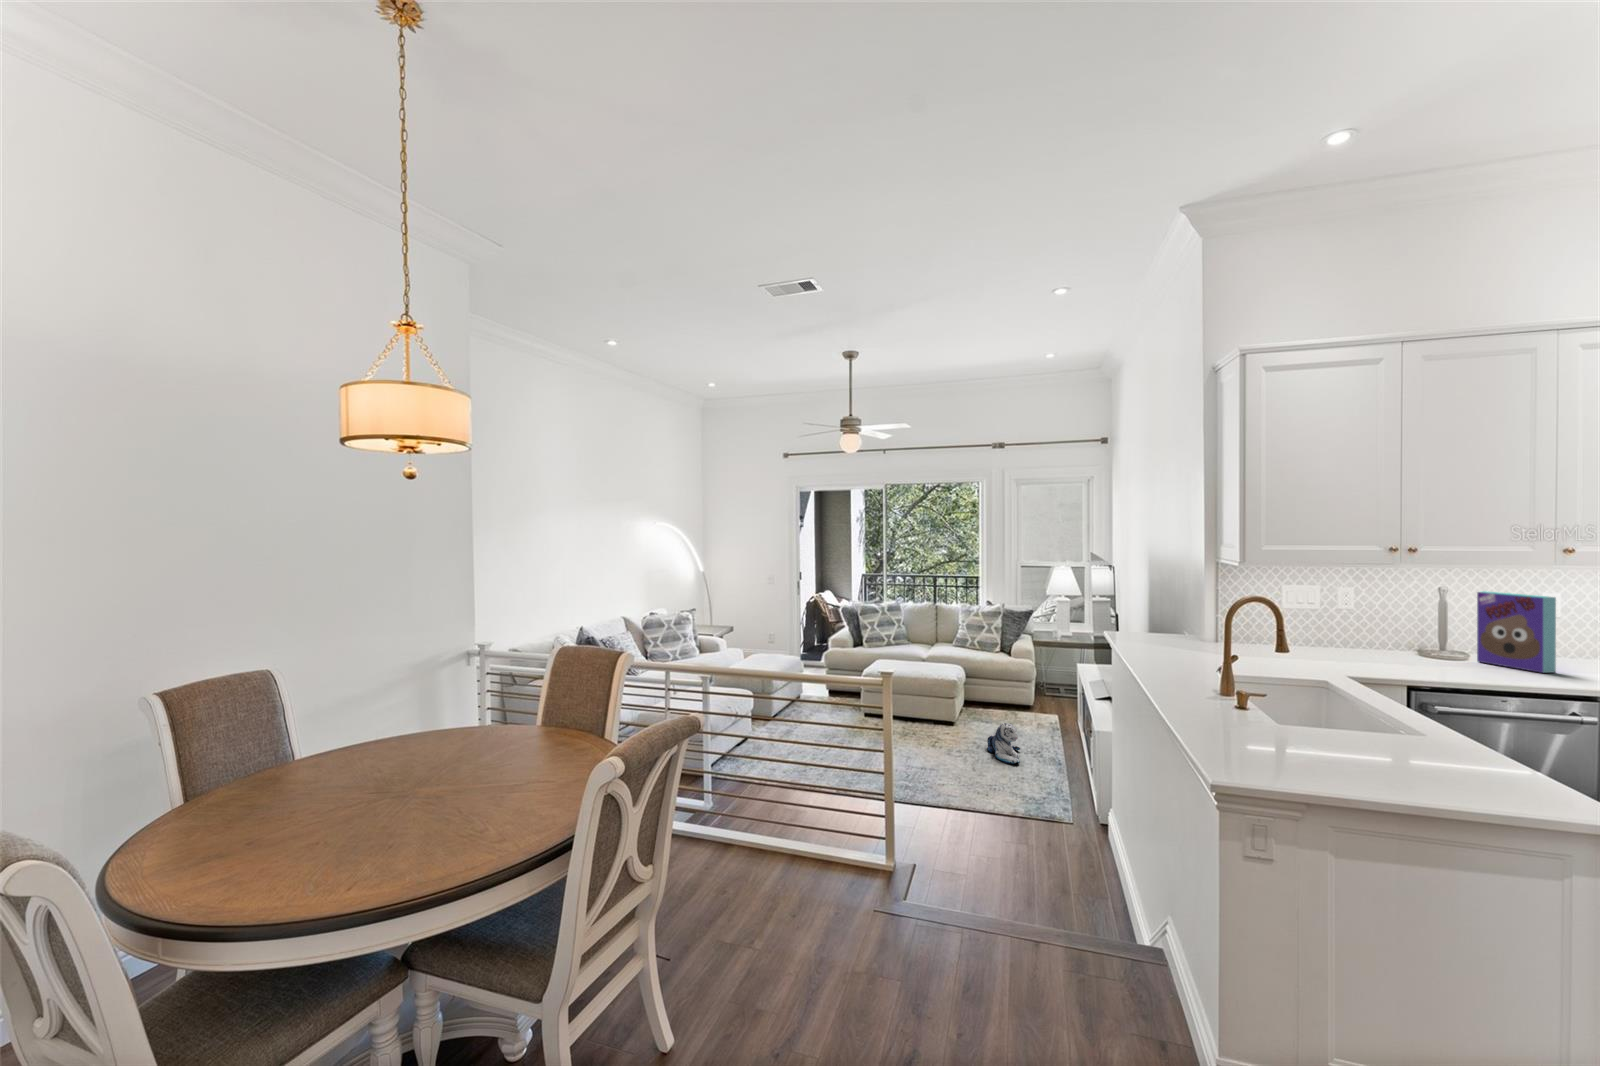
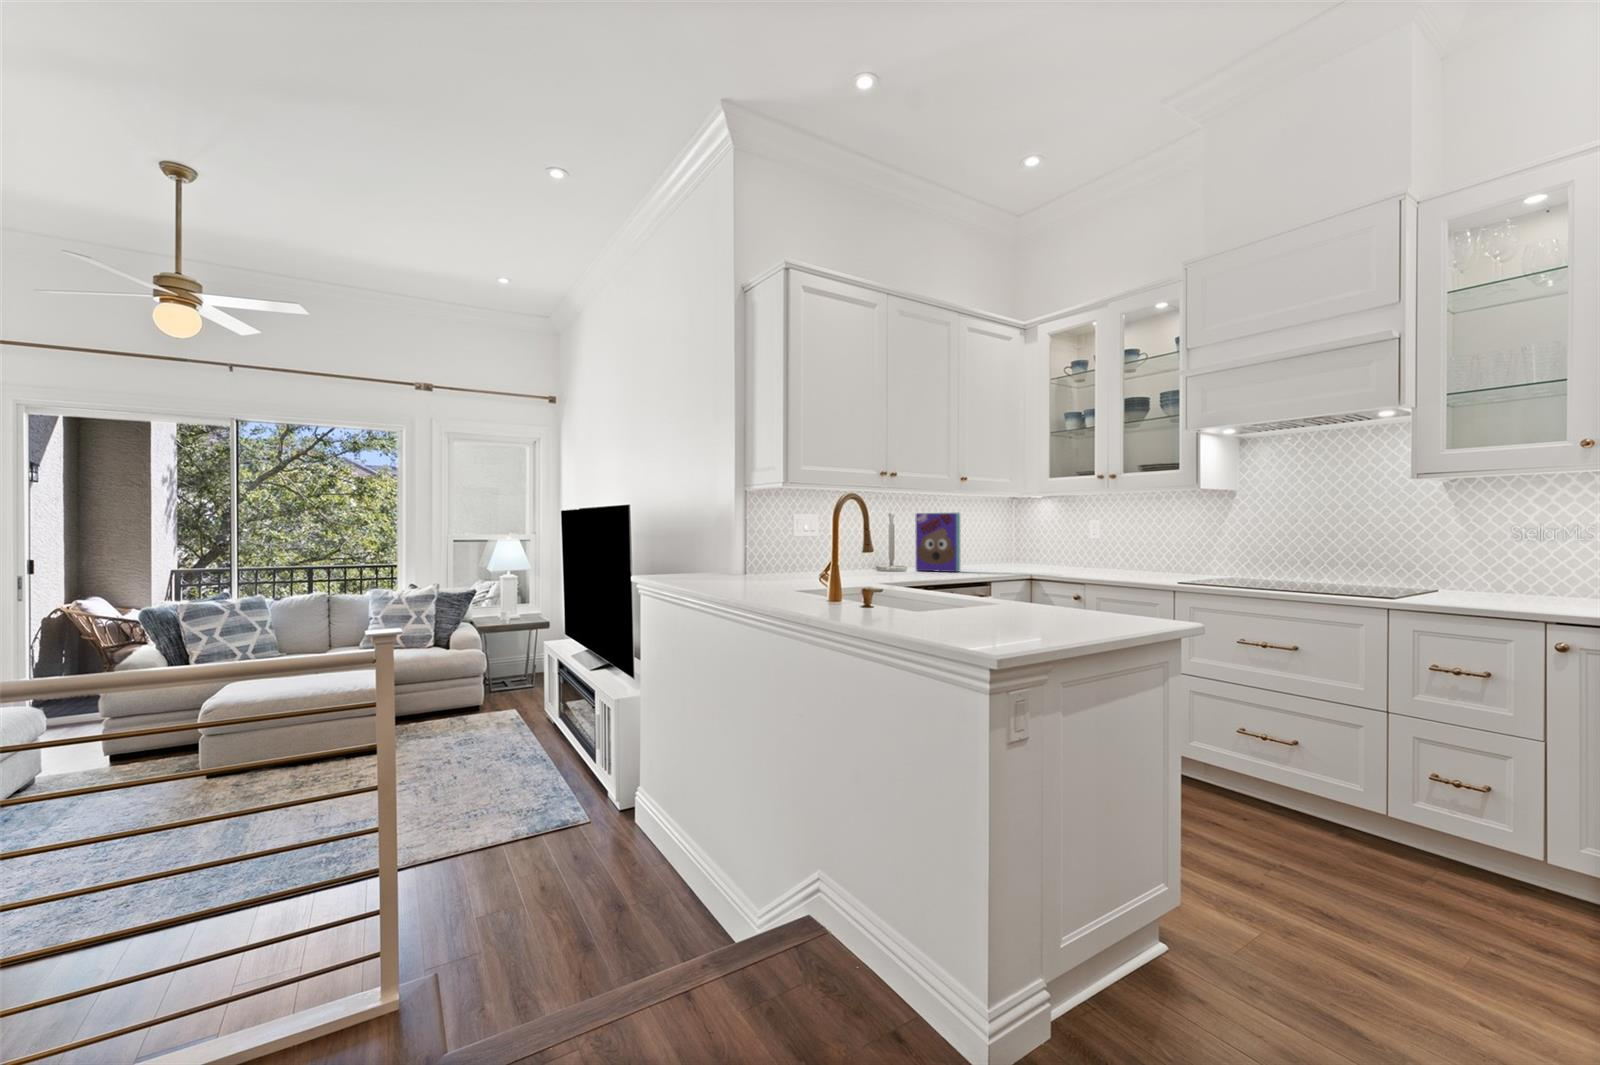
plush toy: present [987,723,1020,764] -> none [443,725,495,778]

